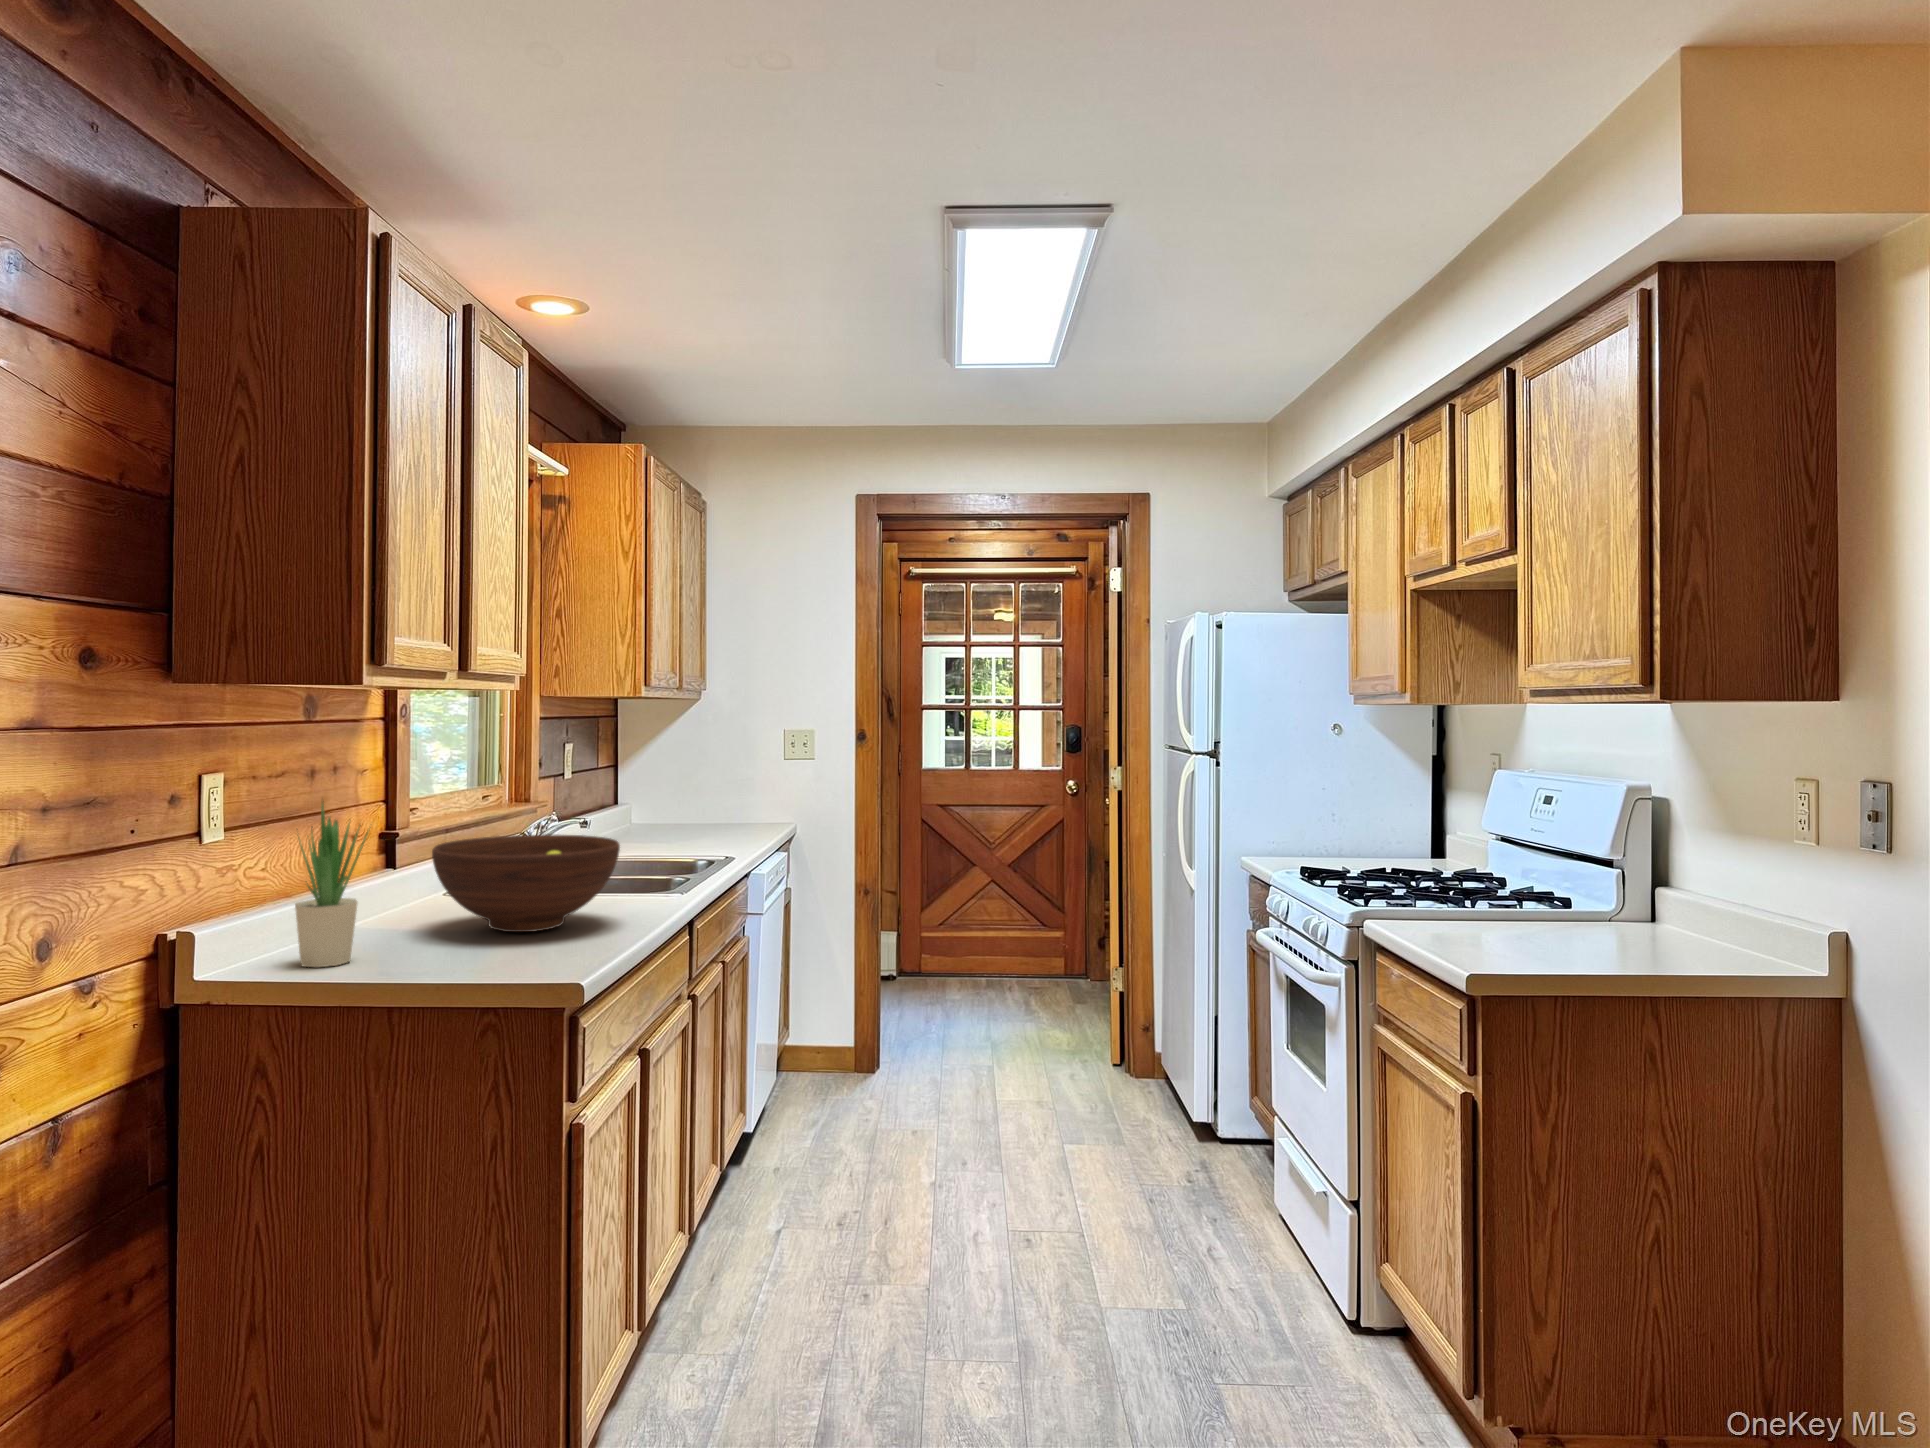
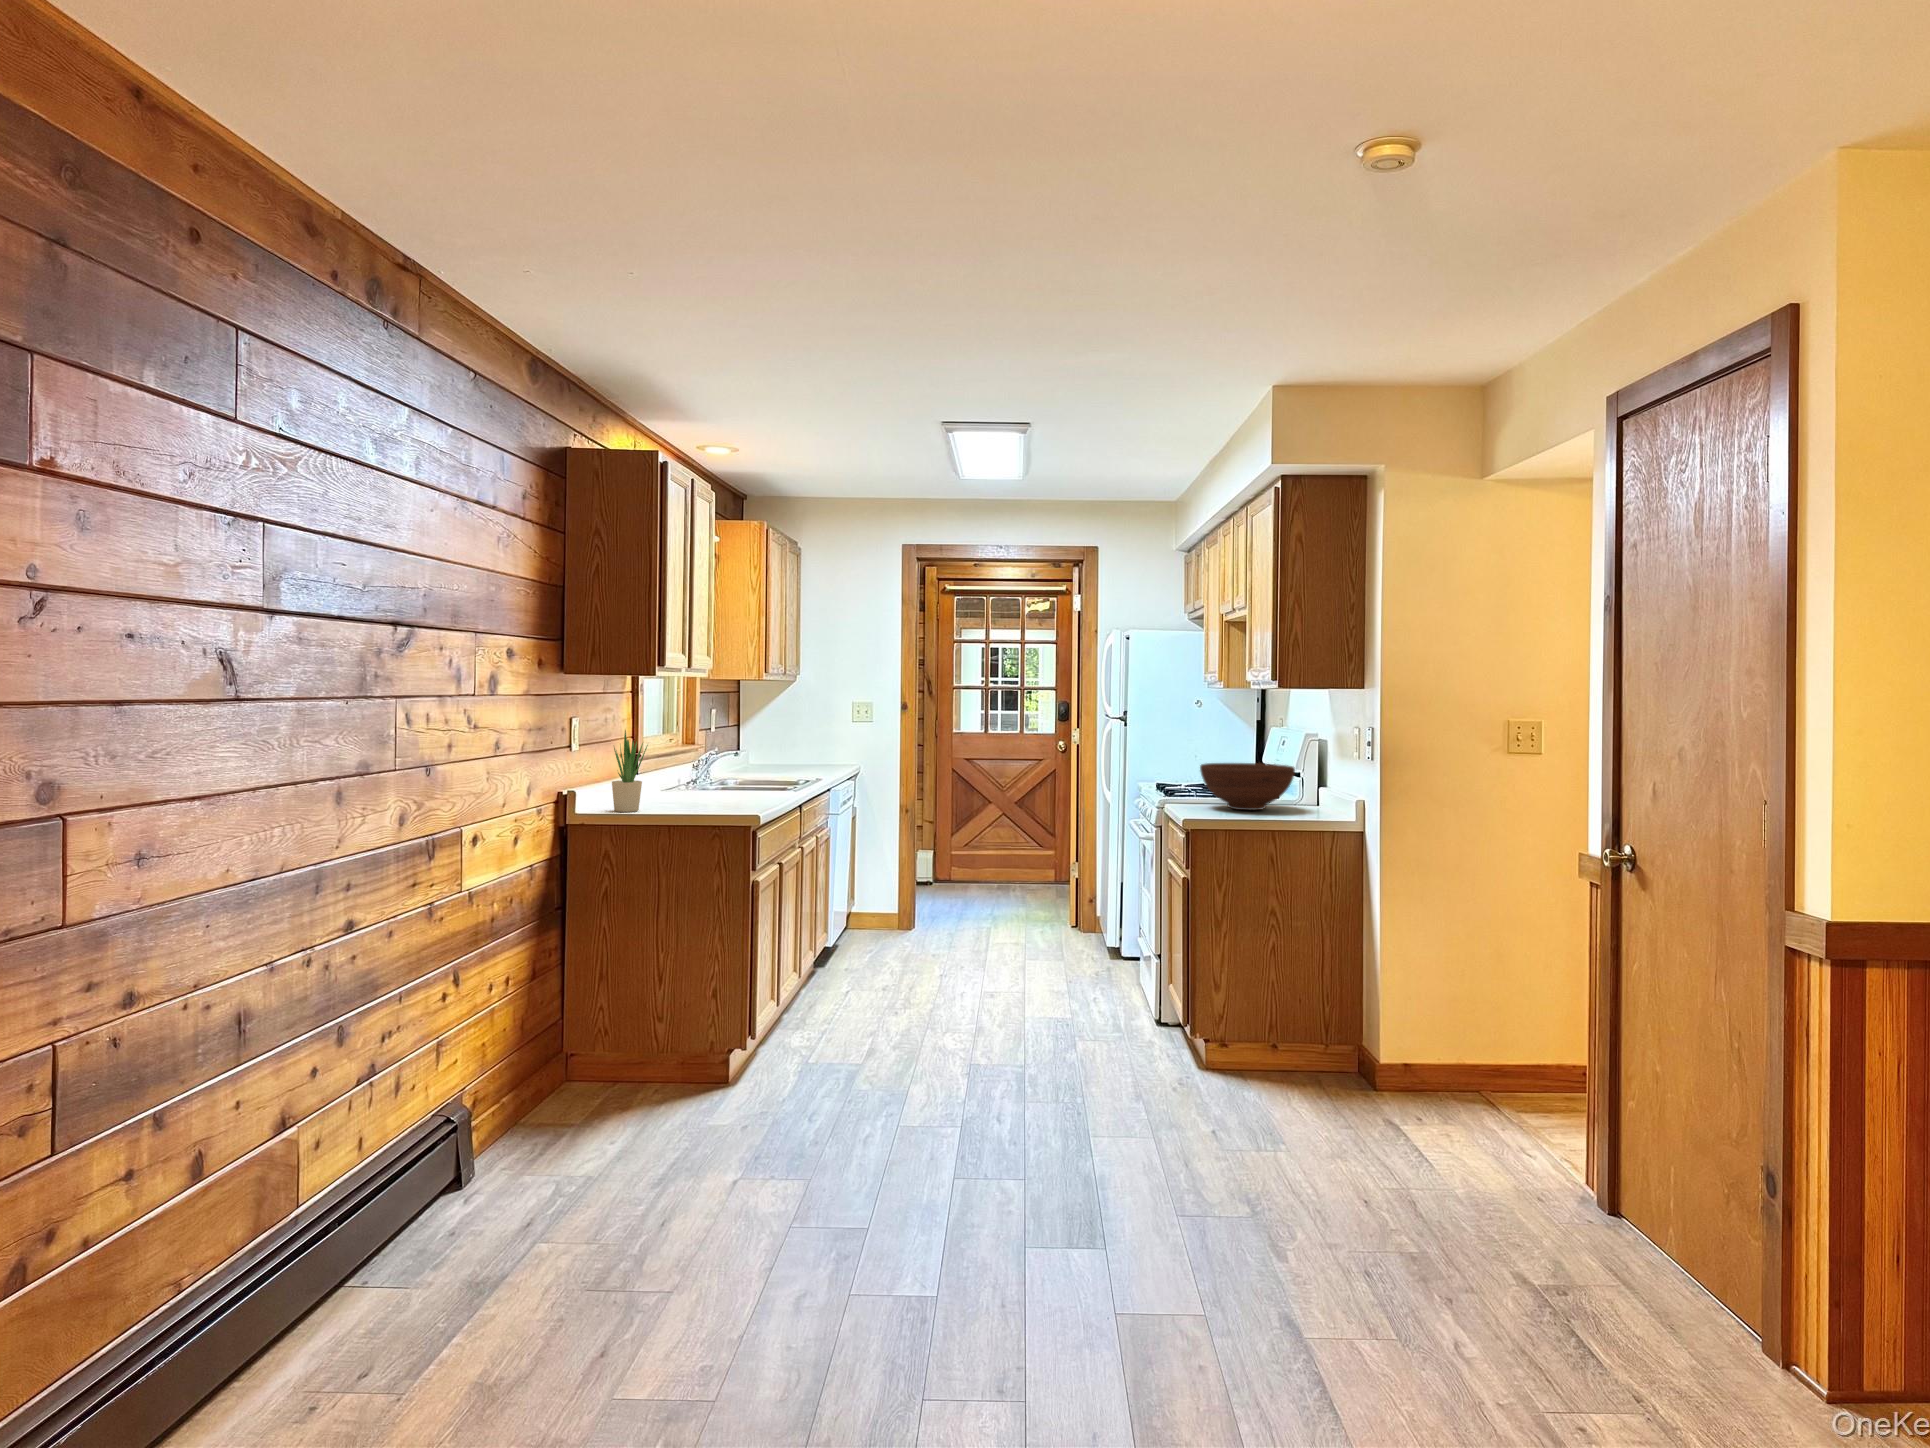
fruit bowl: present [432,835,620,932] -> present [1200,763,1295,810]

